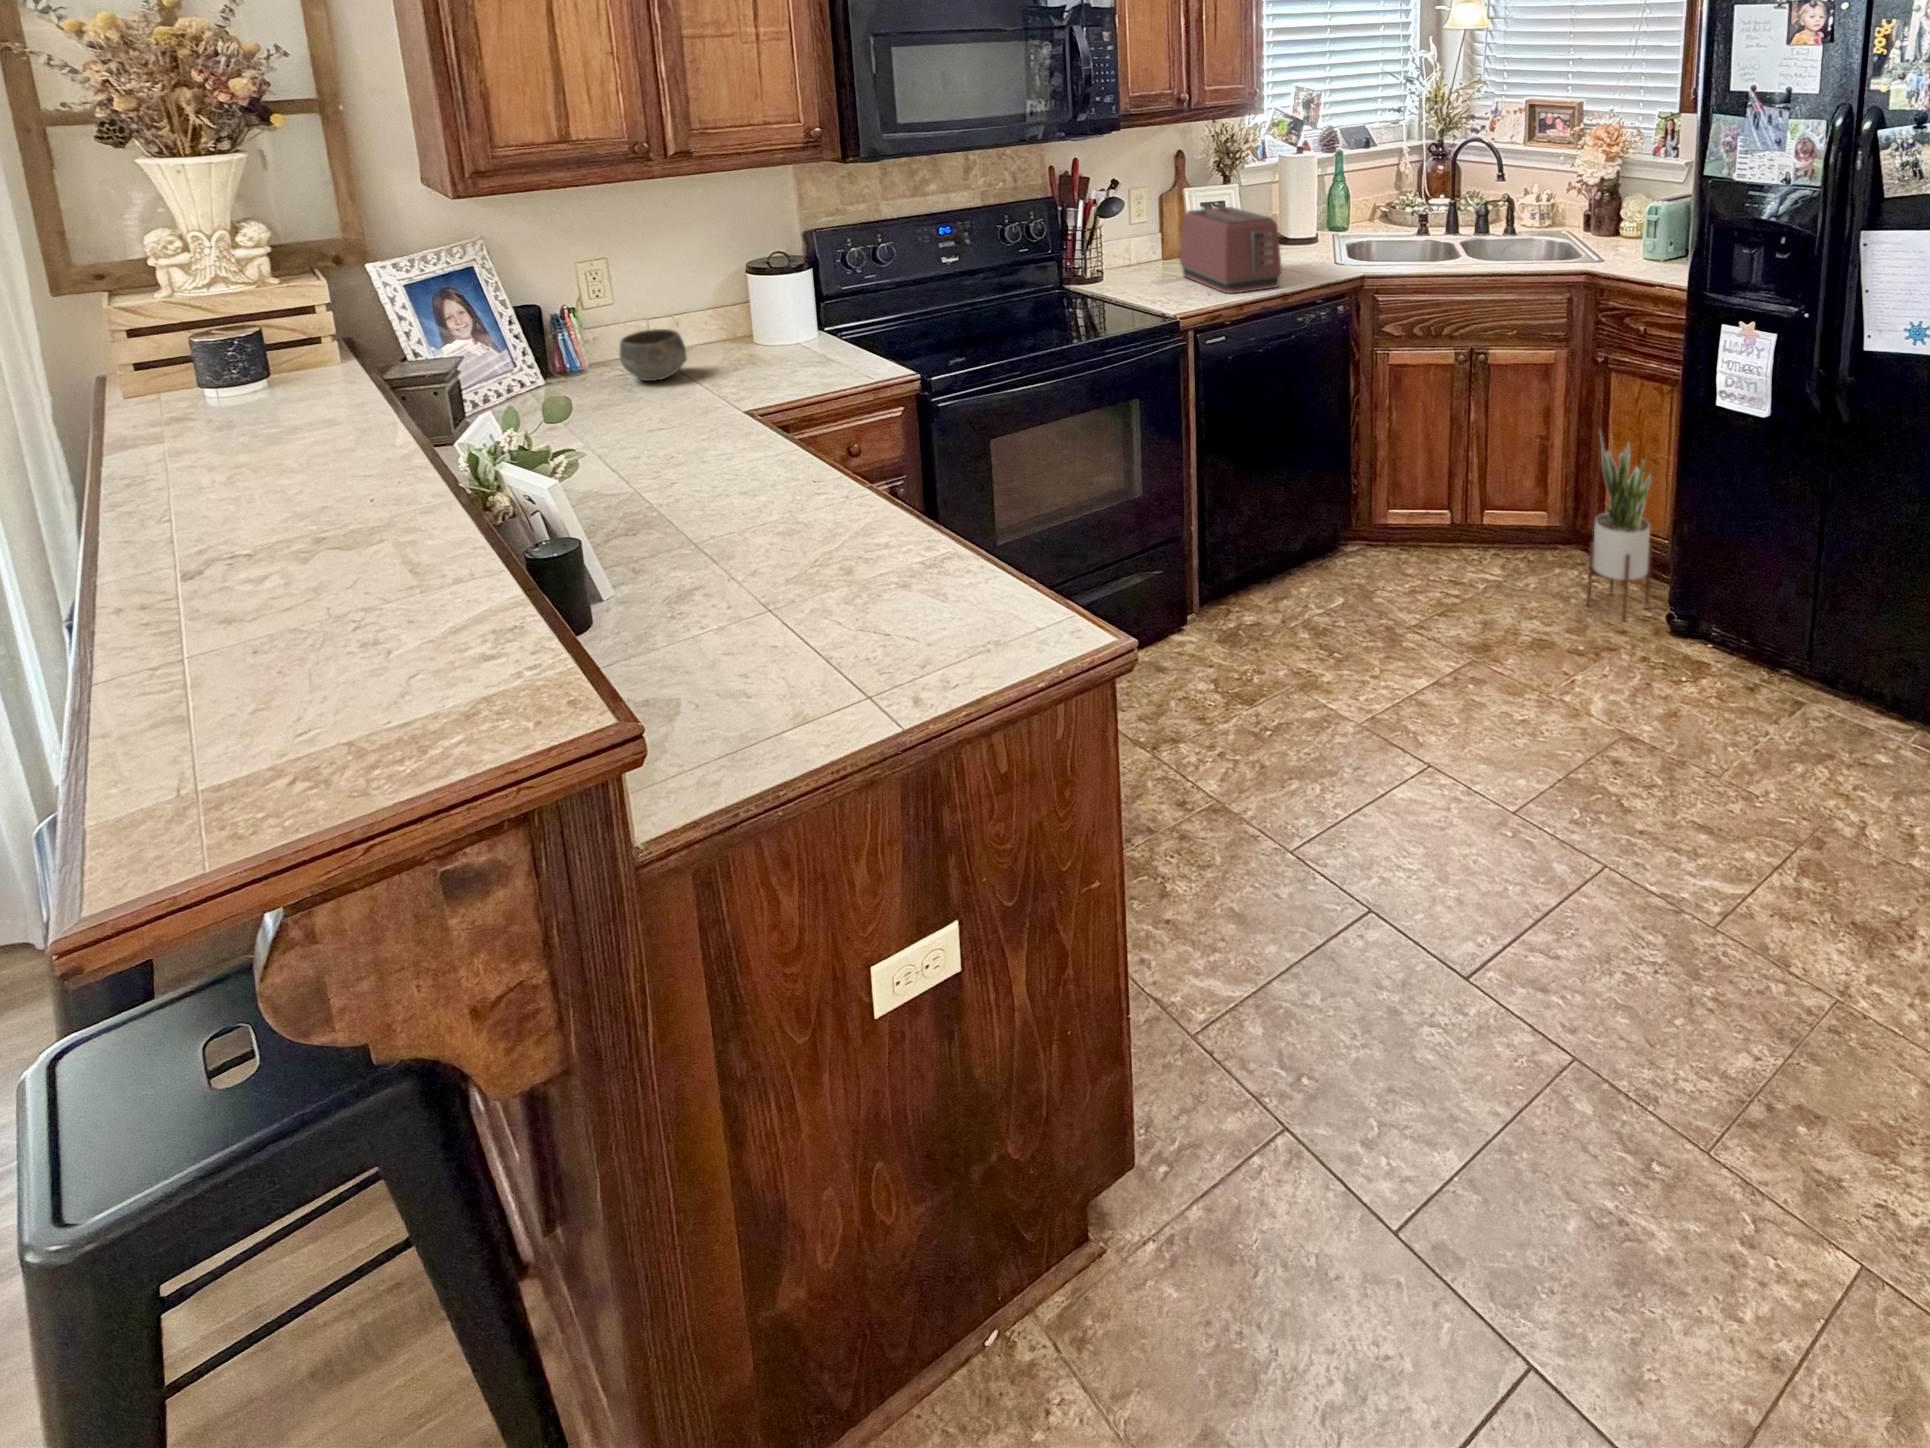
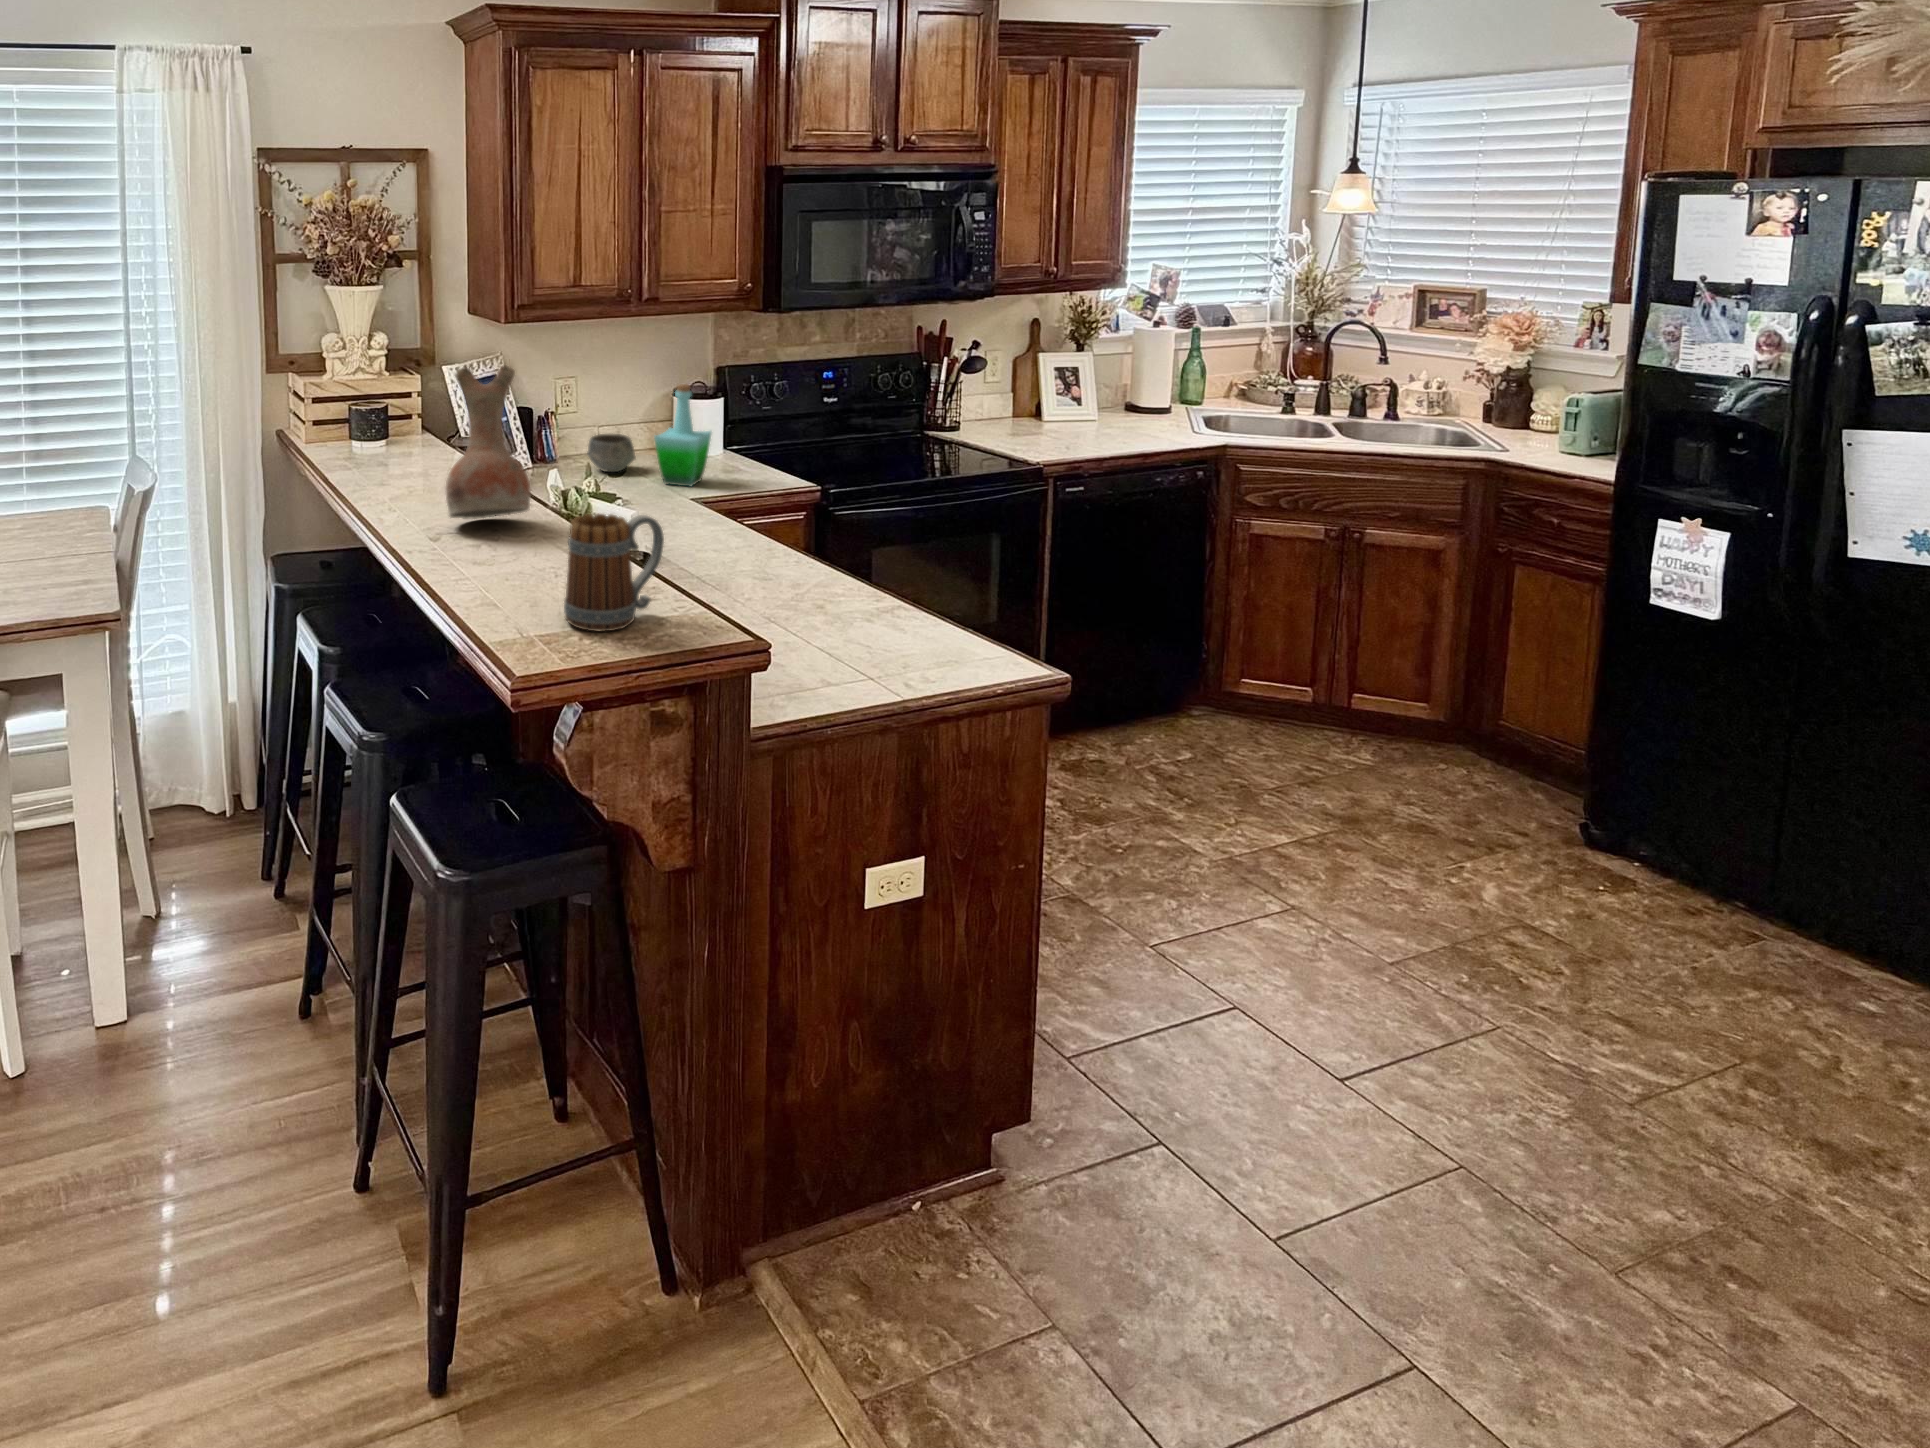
toaster: present [1180,207,1282,293] -> none [1033,372,1140,450]
bottle: none [696,261,779,392] -> present [654,384,711,486]
vase: none [183,284,354,540] -> present [446,365,531,519]
potted plant: present [1587,436,1652,621] -> none [1477,619,1563,824]
mug: none [219,557,438,785] -> present [564,513,664,631]

